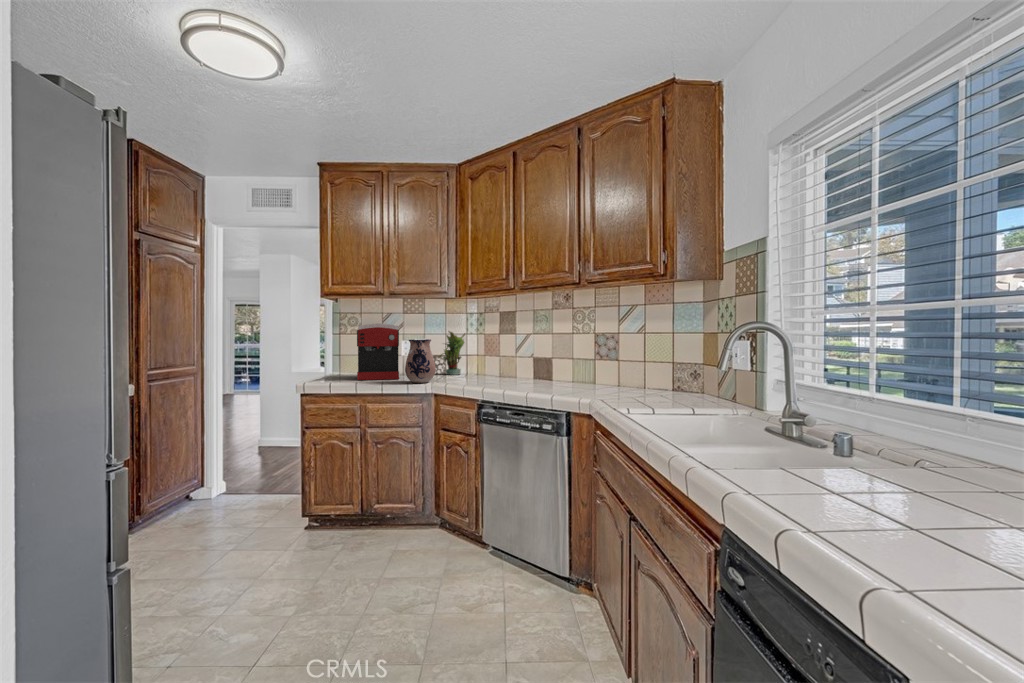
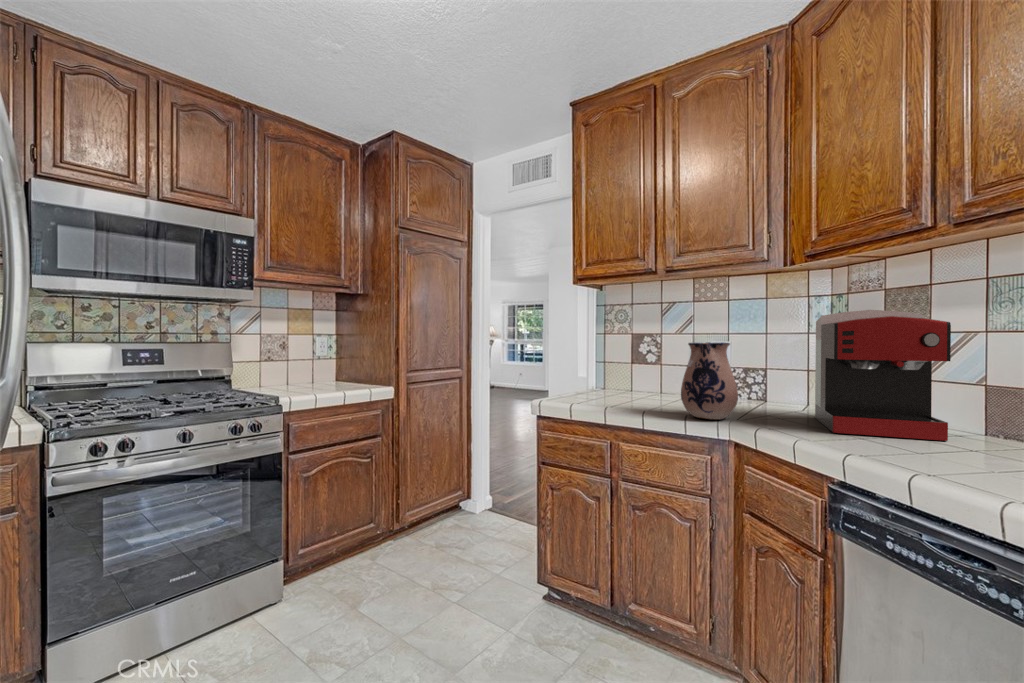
coffee maker: present [357,323,399,380] -> present [815,310,951,441]
potted plant: present [439,331,465,375] -> none [751,327,805,404]

